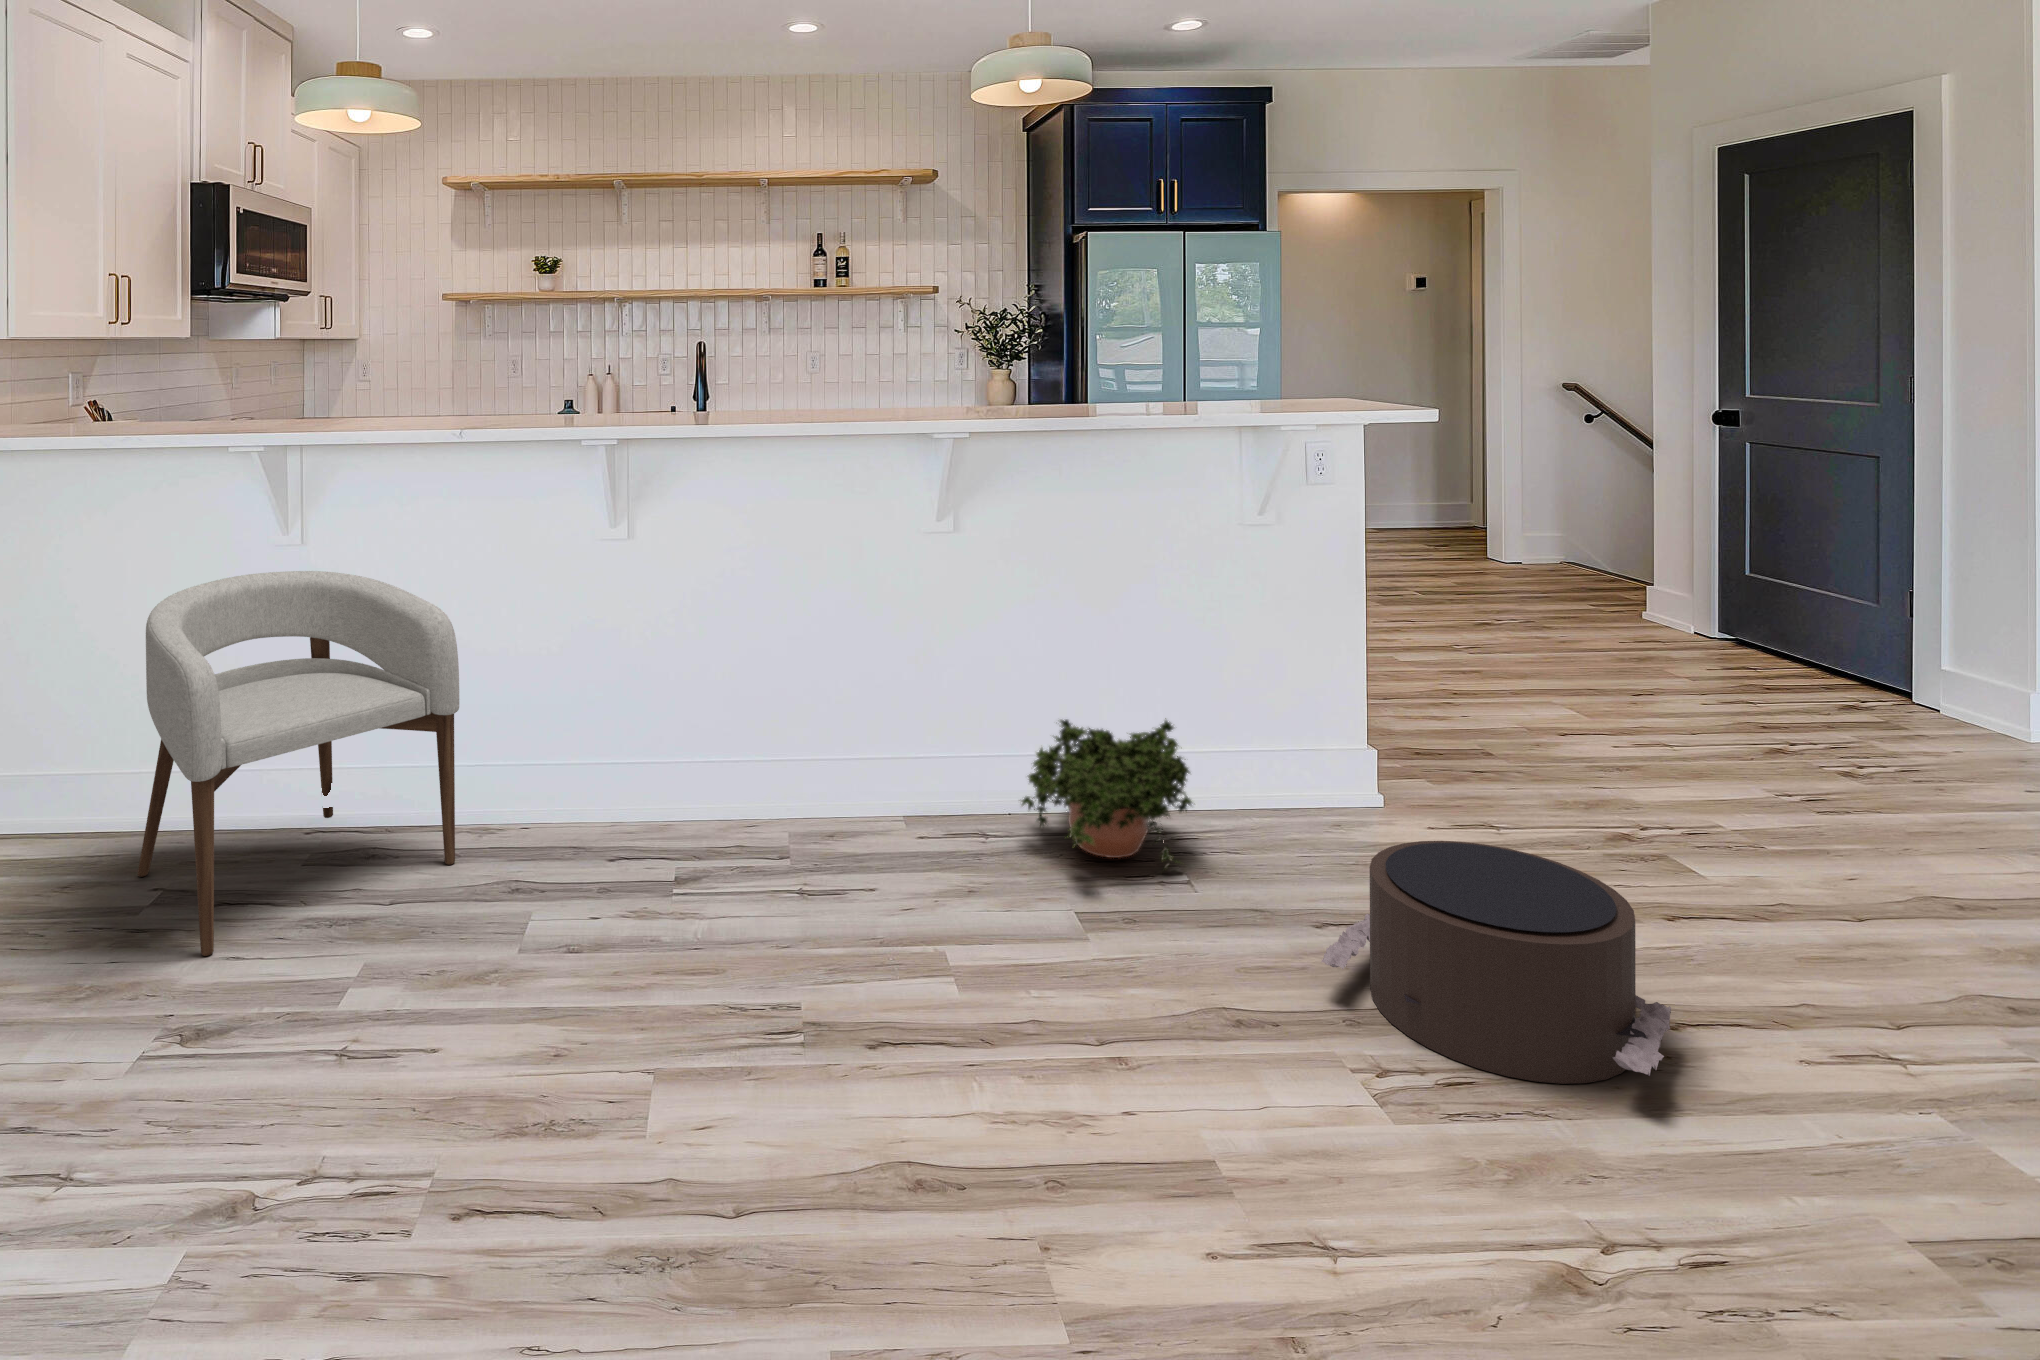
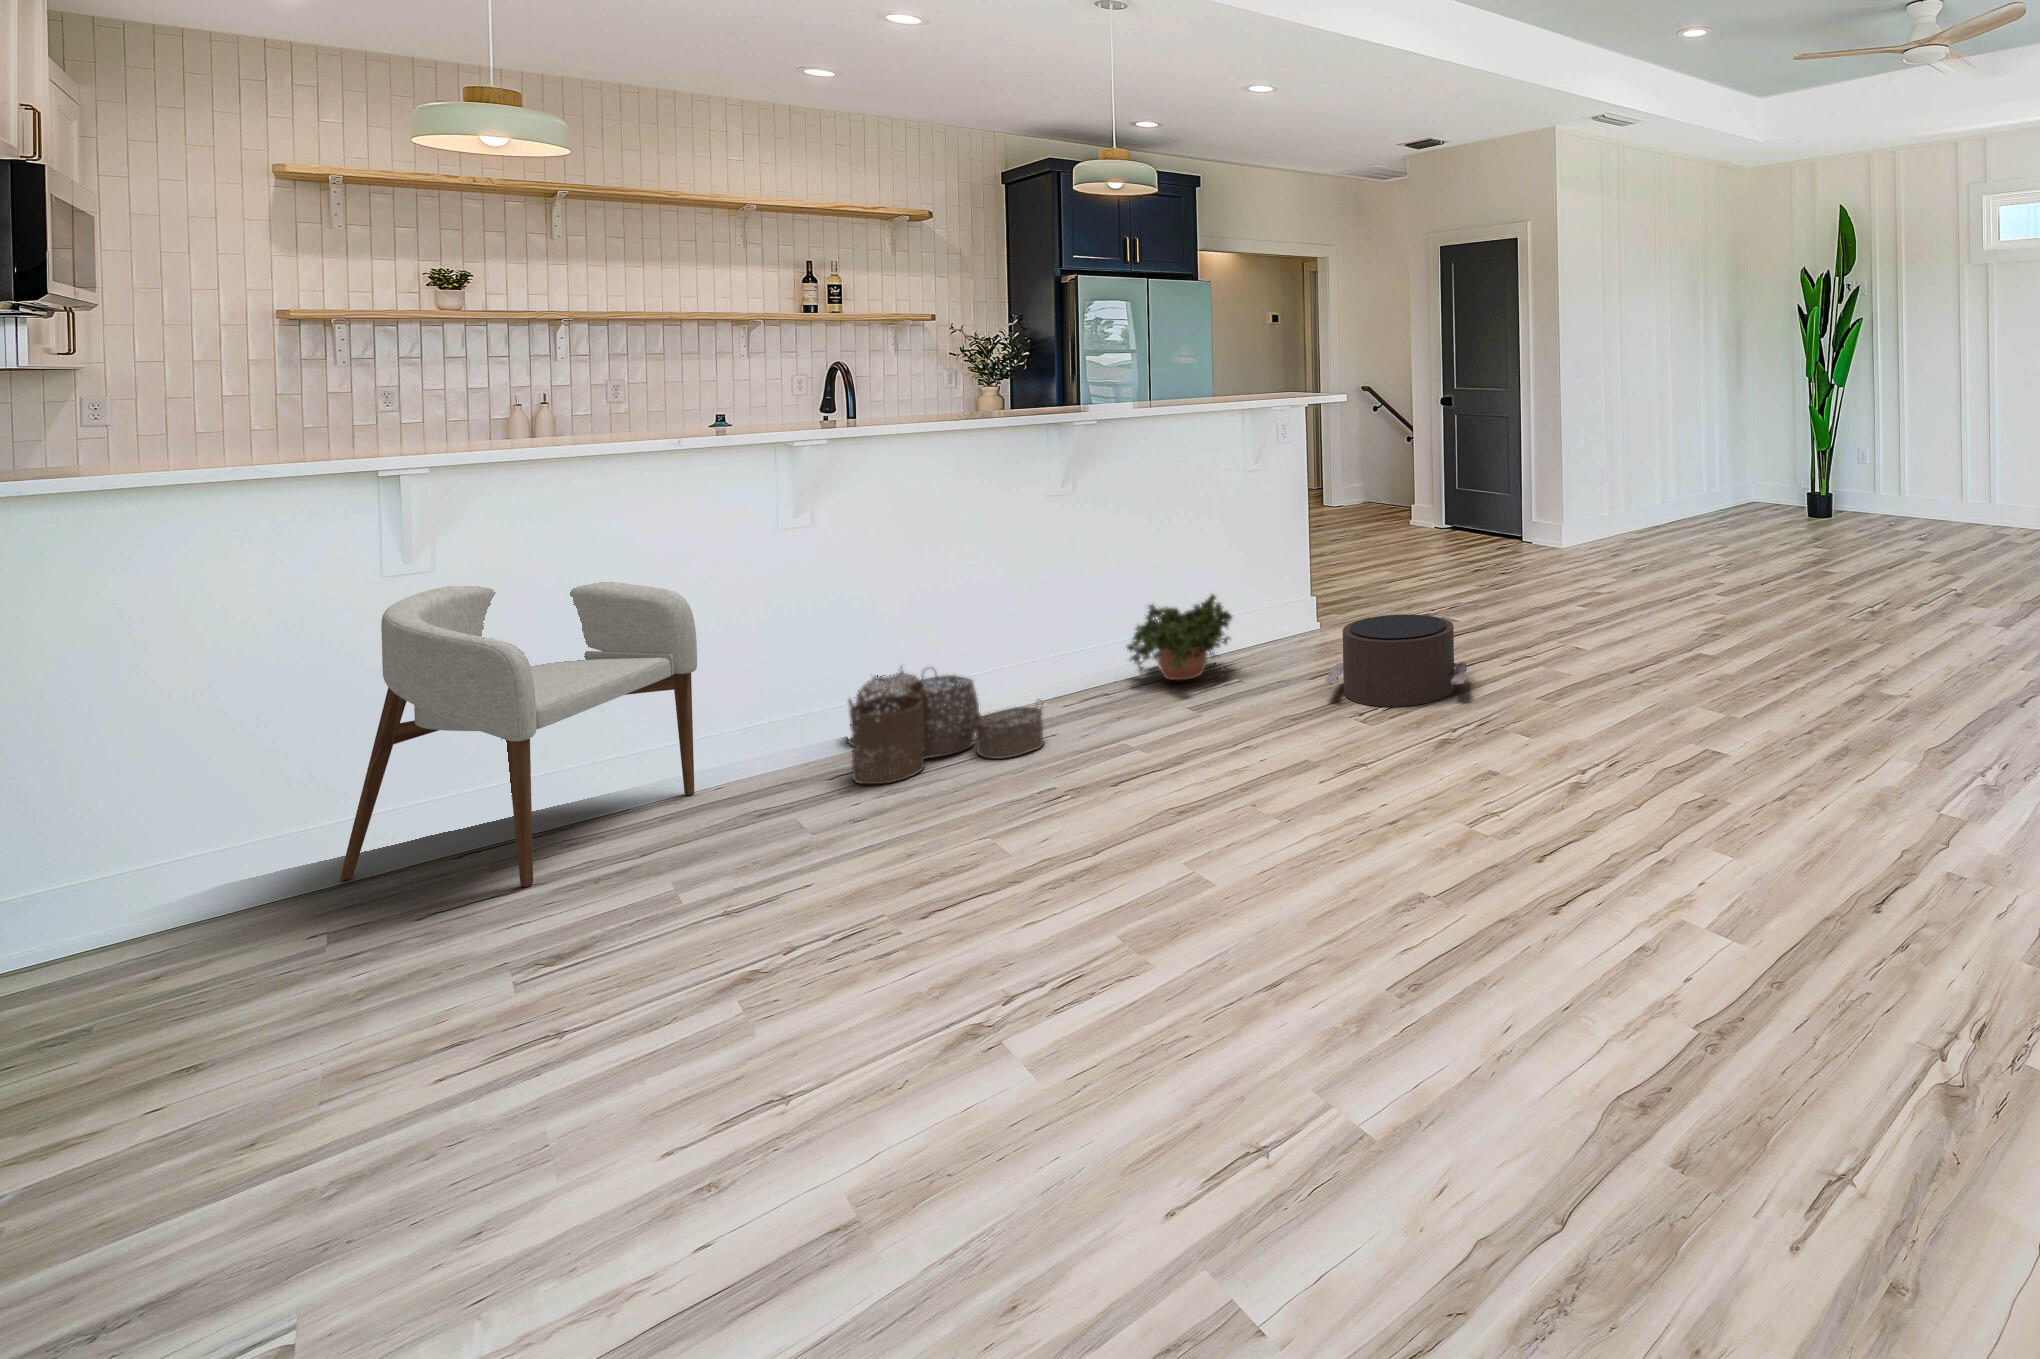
woven basket: none [587,740,840,937] -> present [848,667,1043,784]

